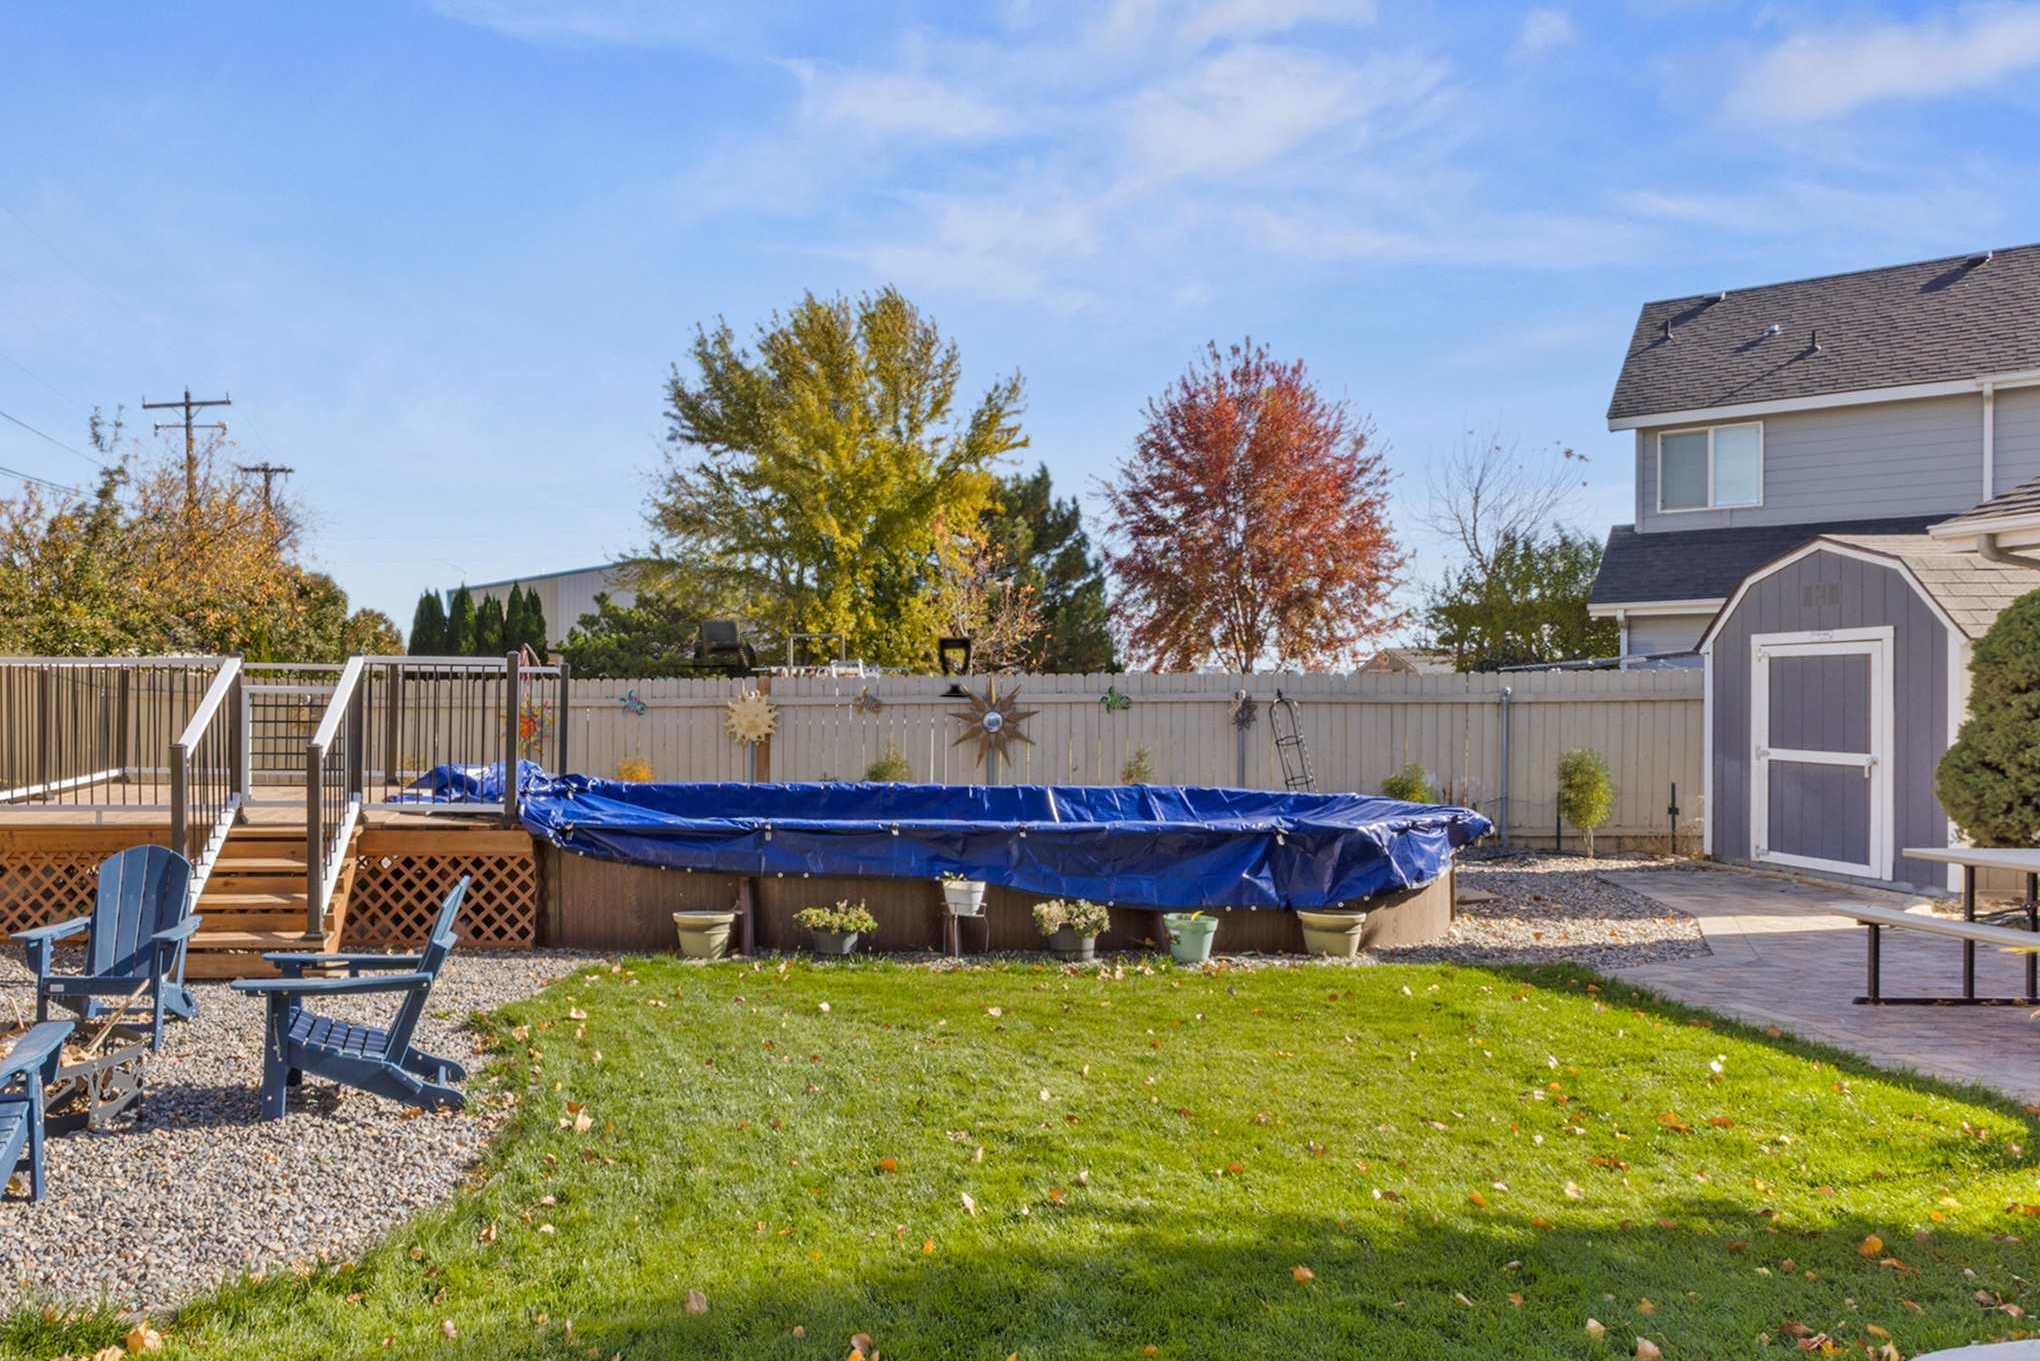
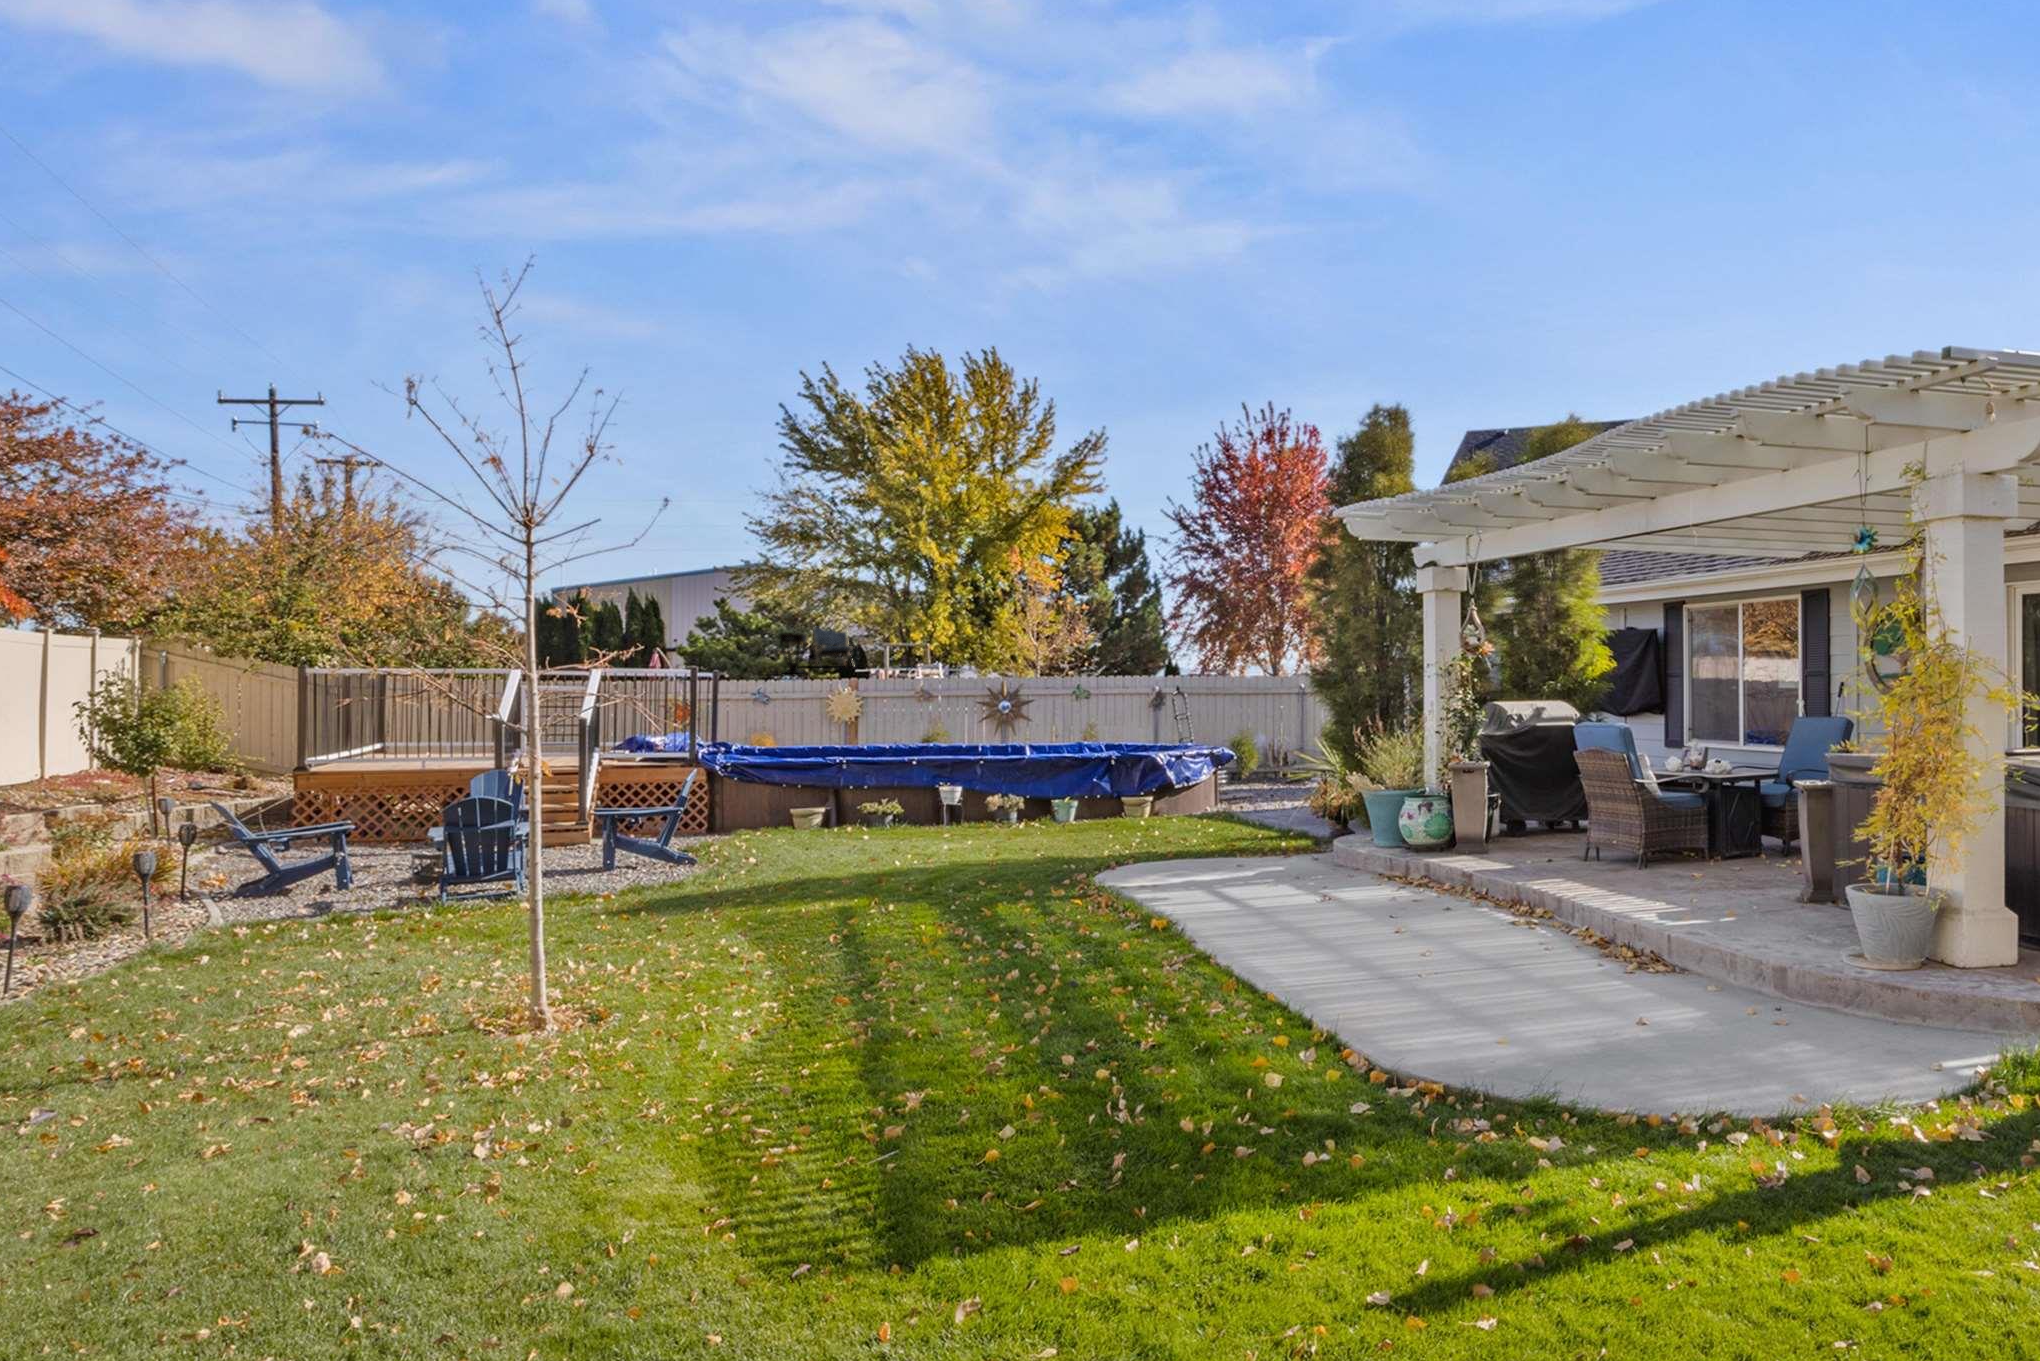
side table: present [938,636,972,696] -> present [780,633,807,673]

